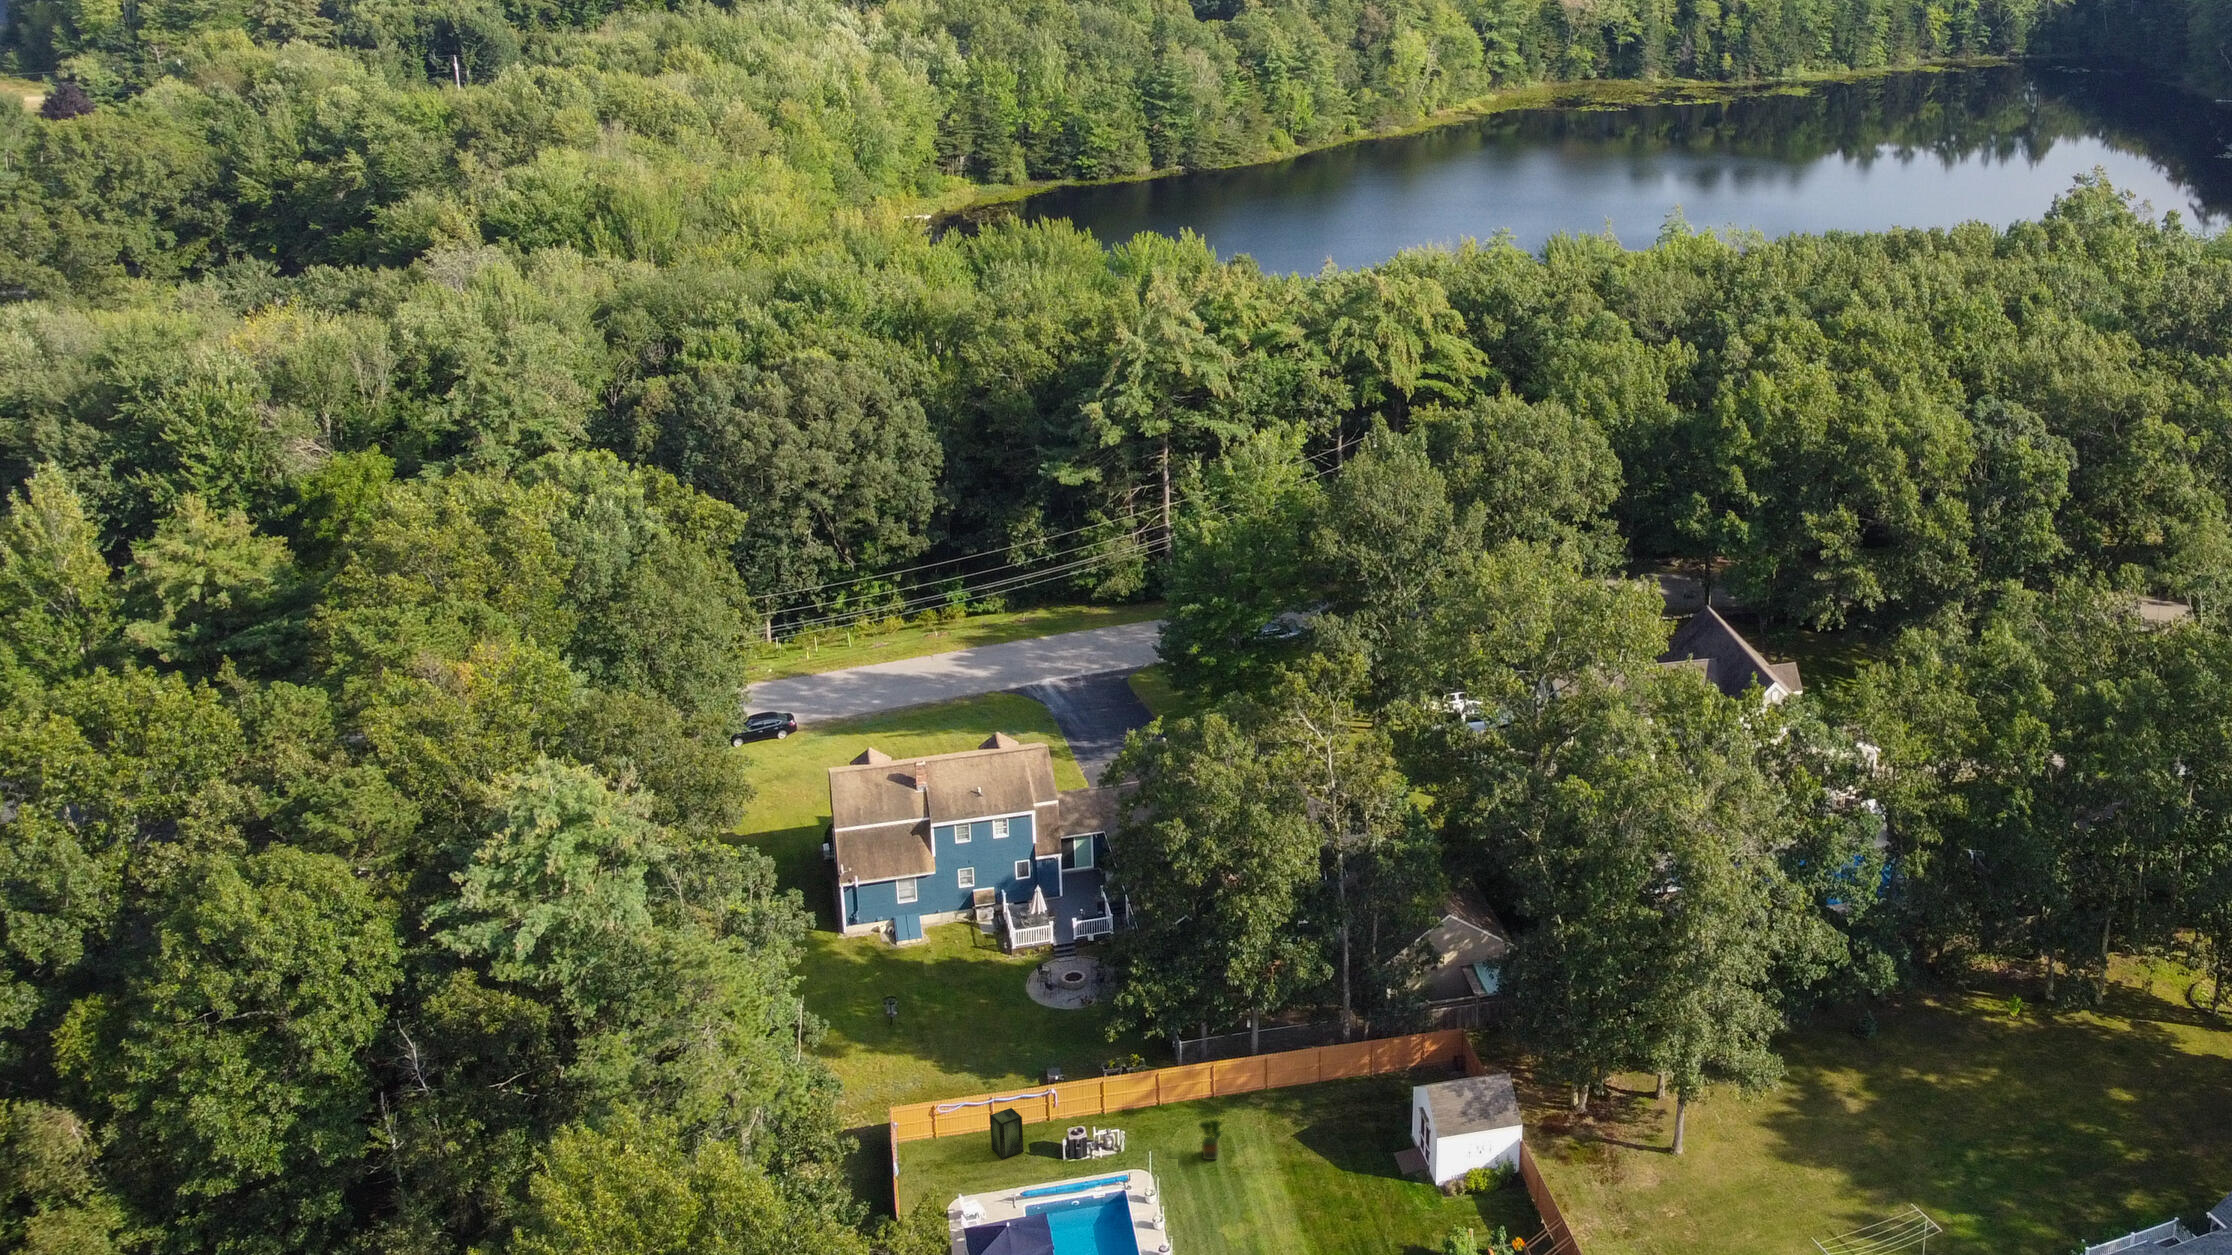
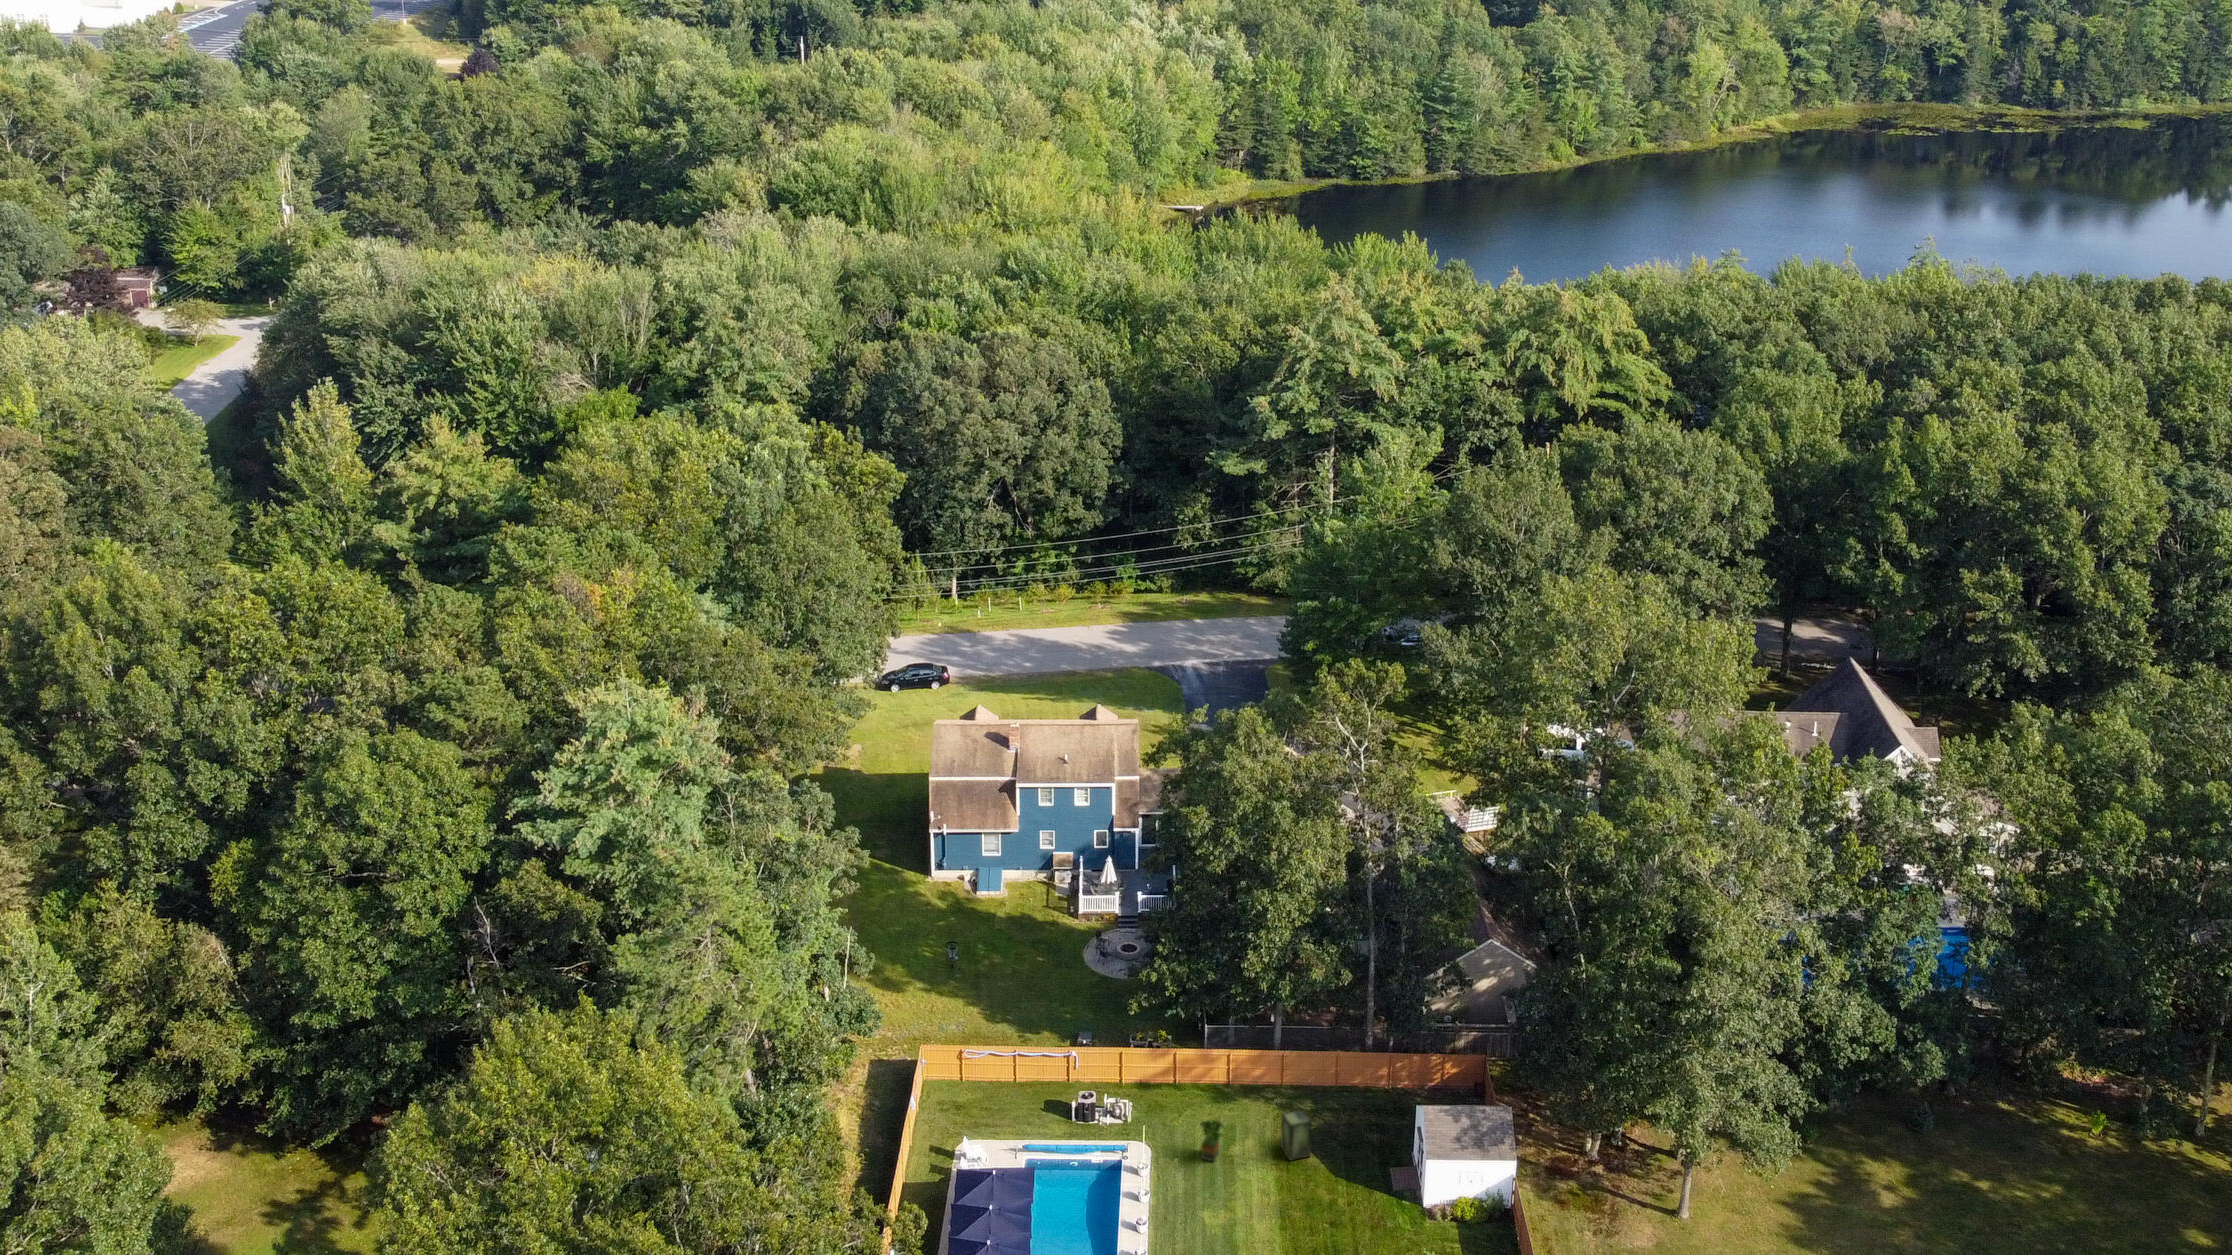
storage box: present [990,1108,1023,1159] -> present [1281,1110,1312,1160]

